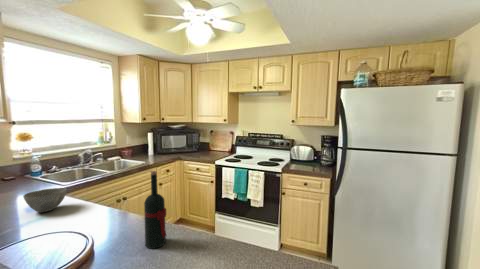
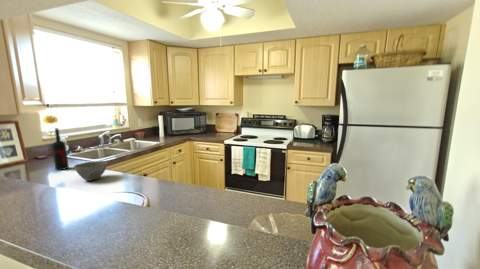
wine bottle: present [144,171,167,249] -> present [52,128,69,170]

